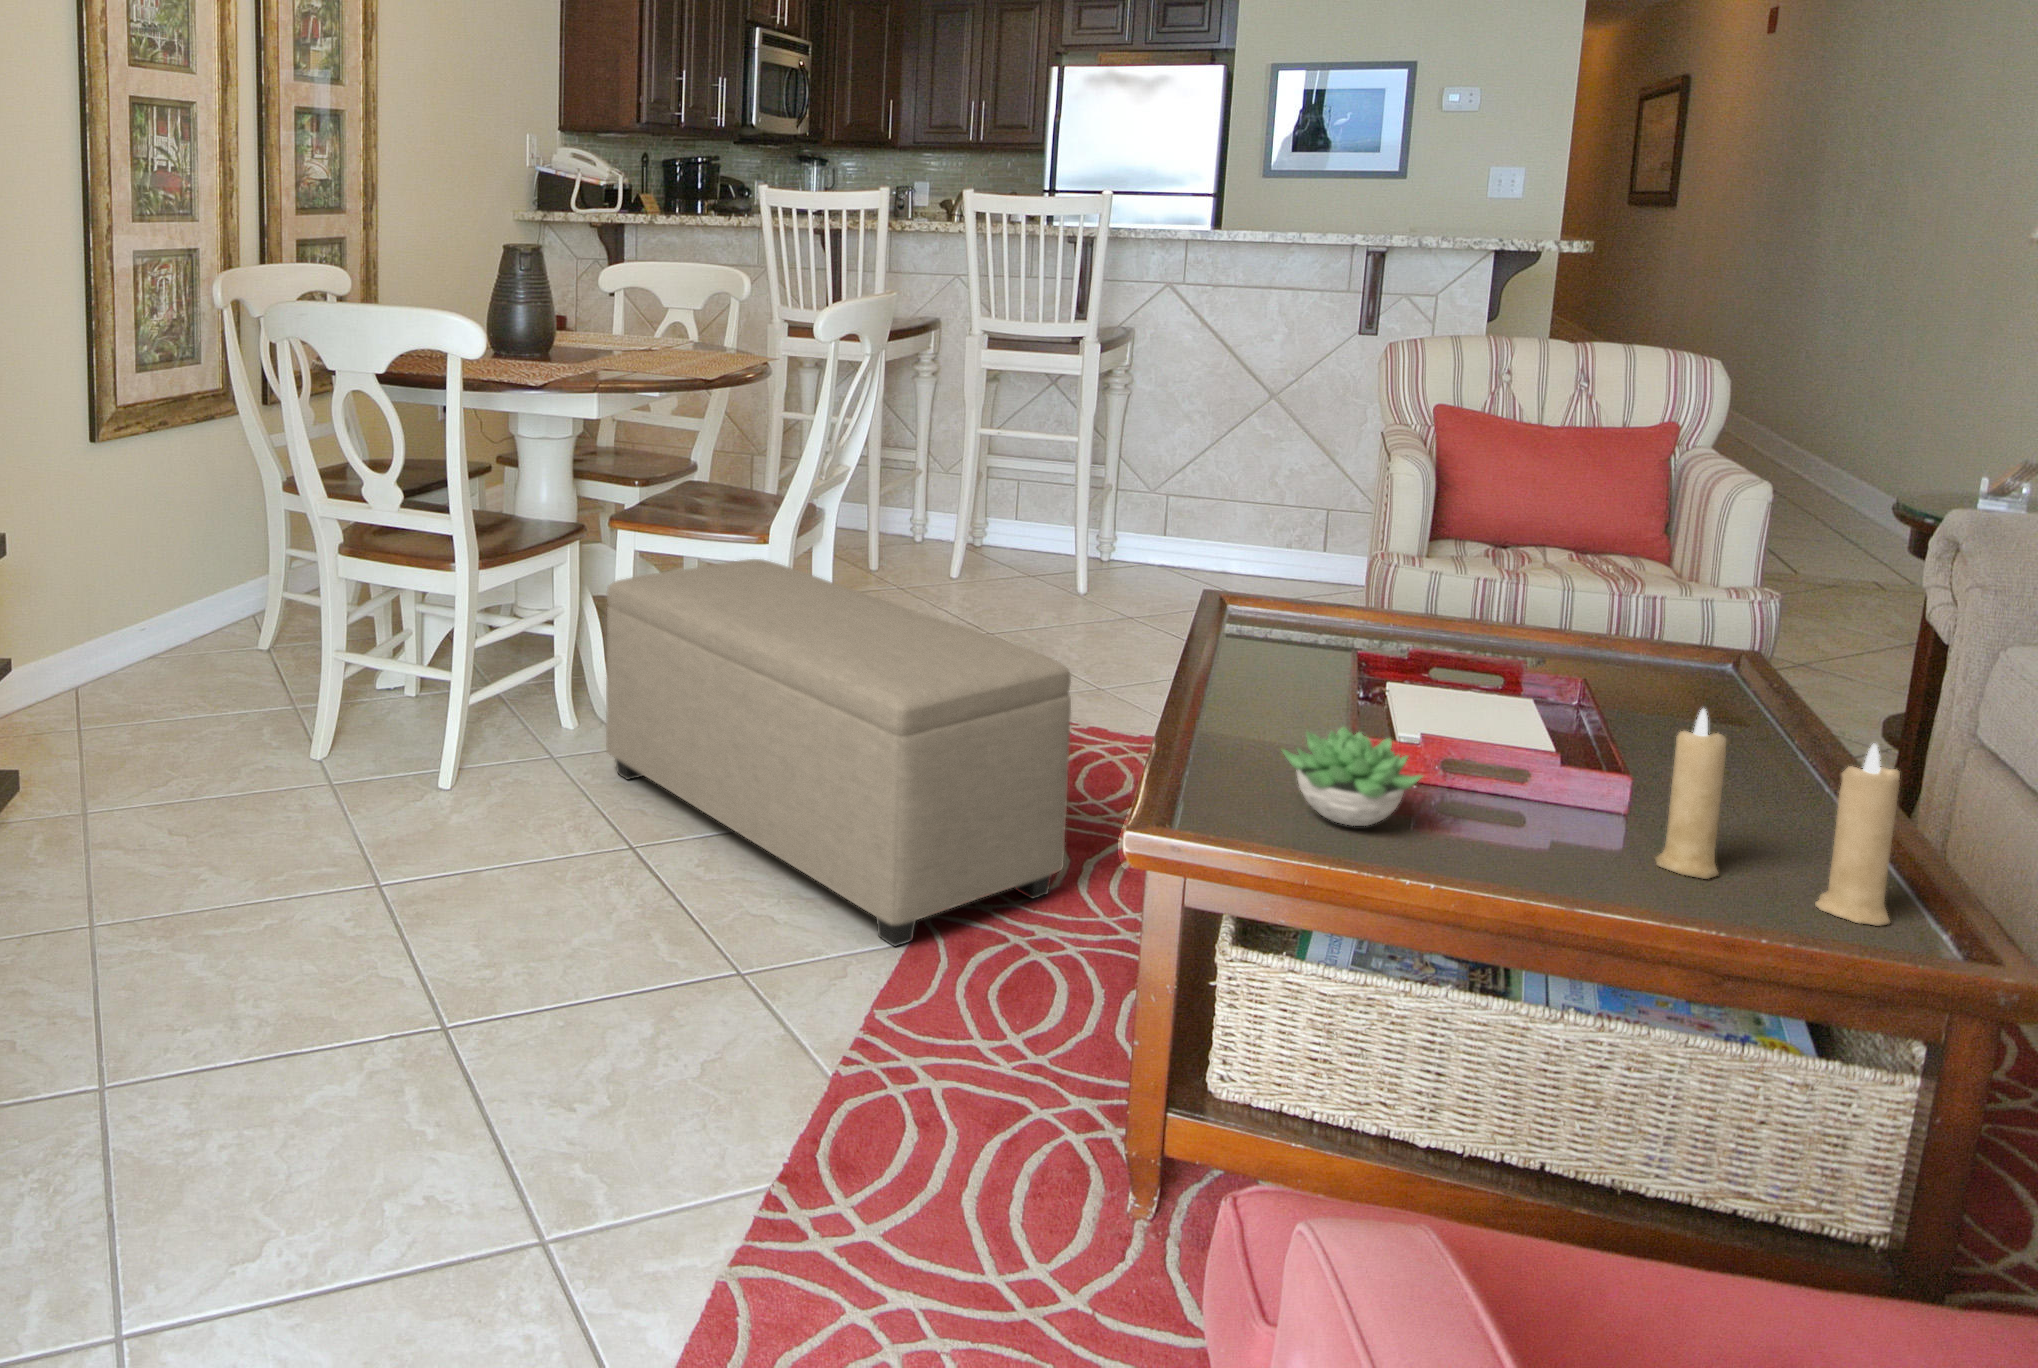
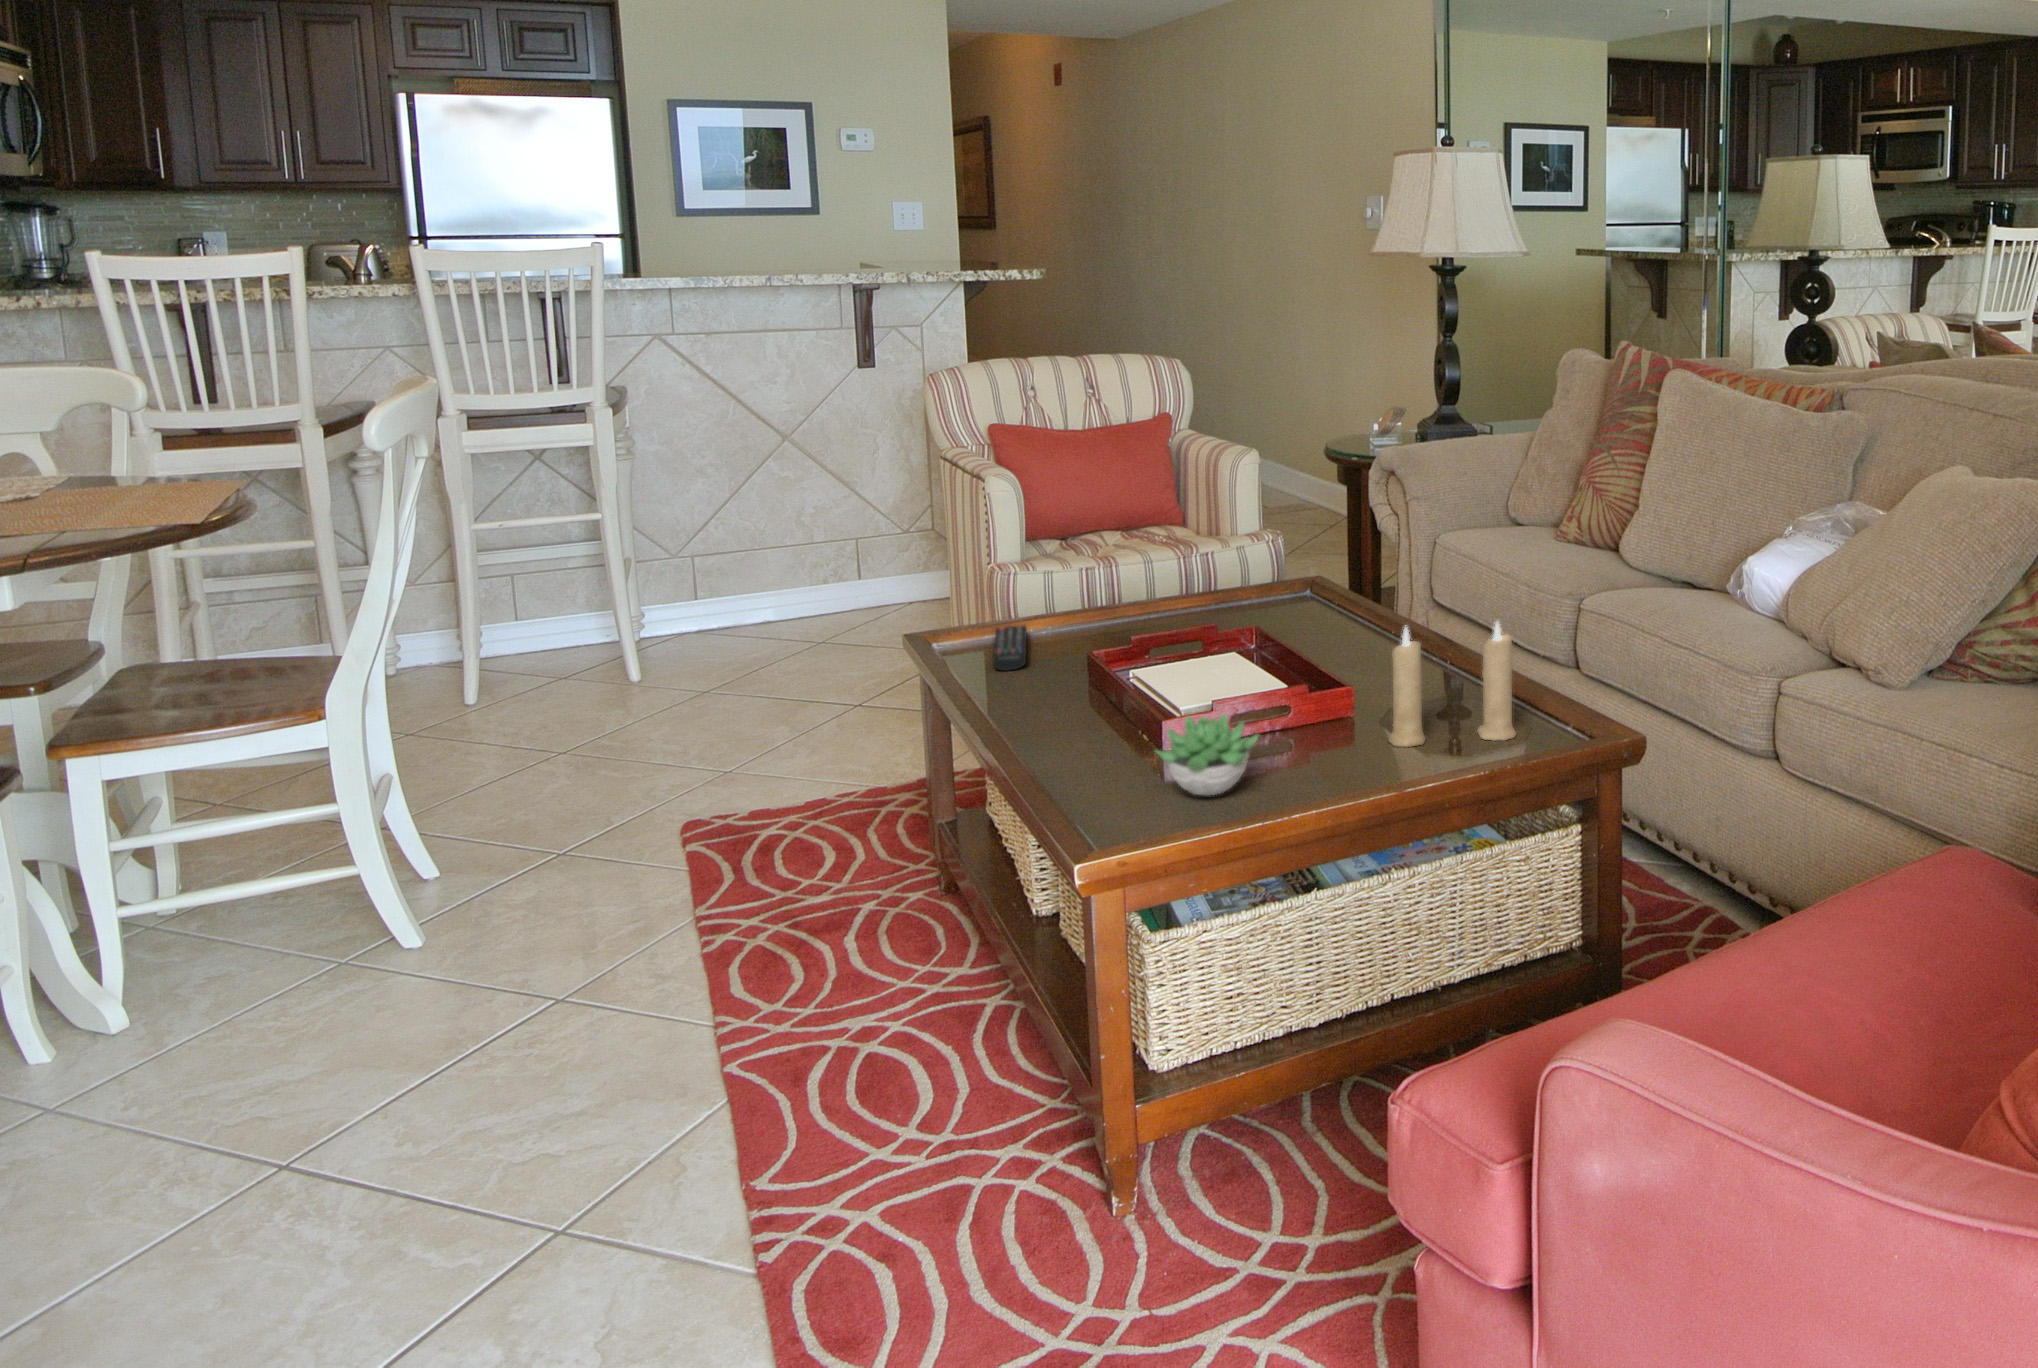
ottoman: present [606,559,1071,946] -> none [104,742,846,1114]
remote control: none [1257,604,1333,648] -> present [993,625,1027,671]

